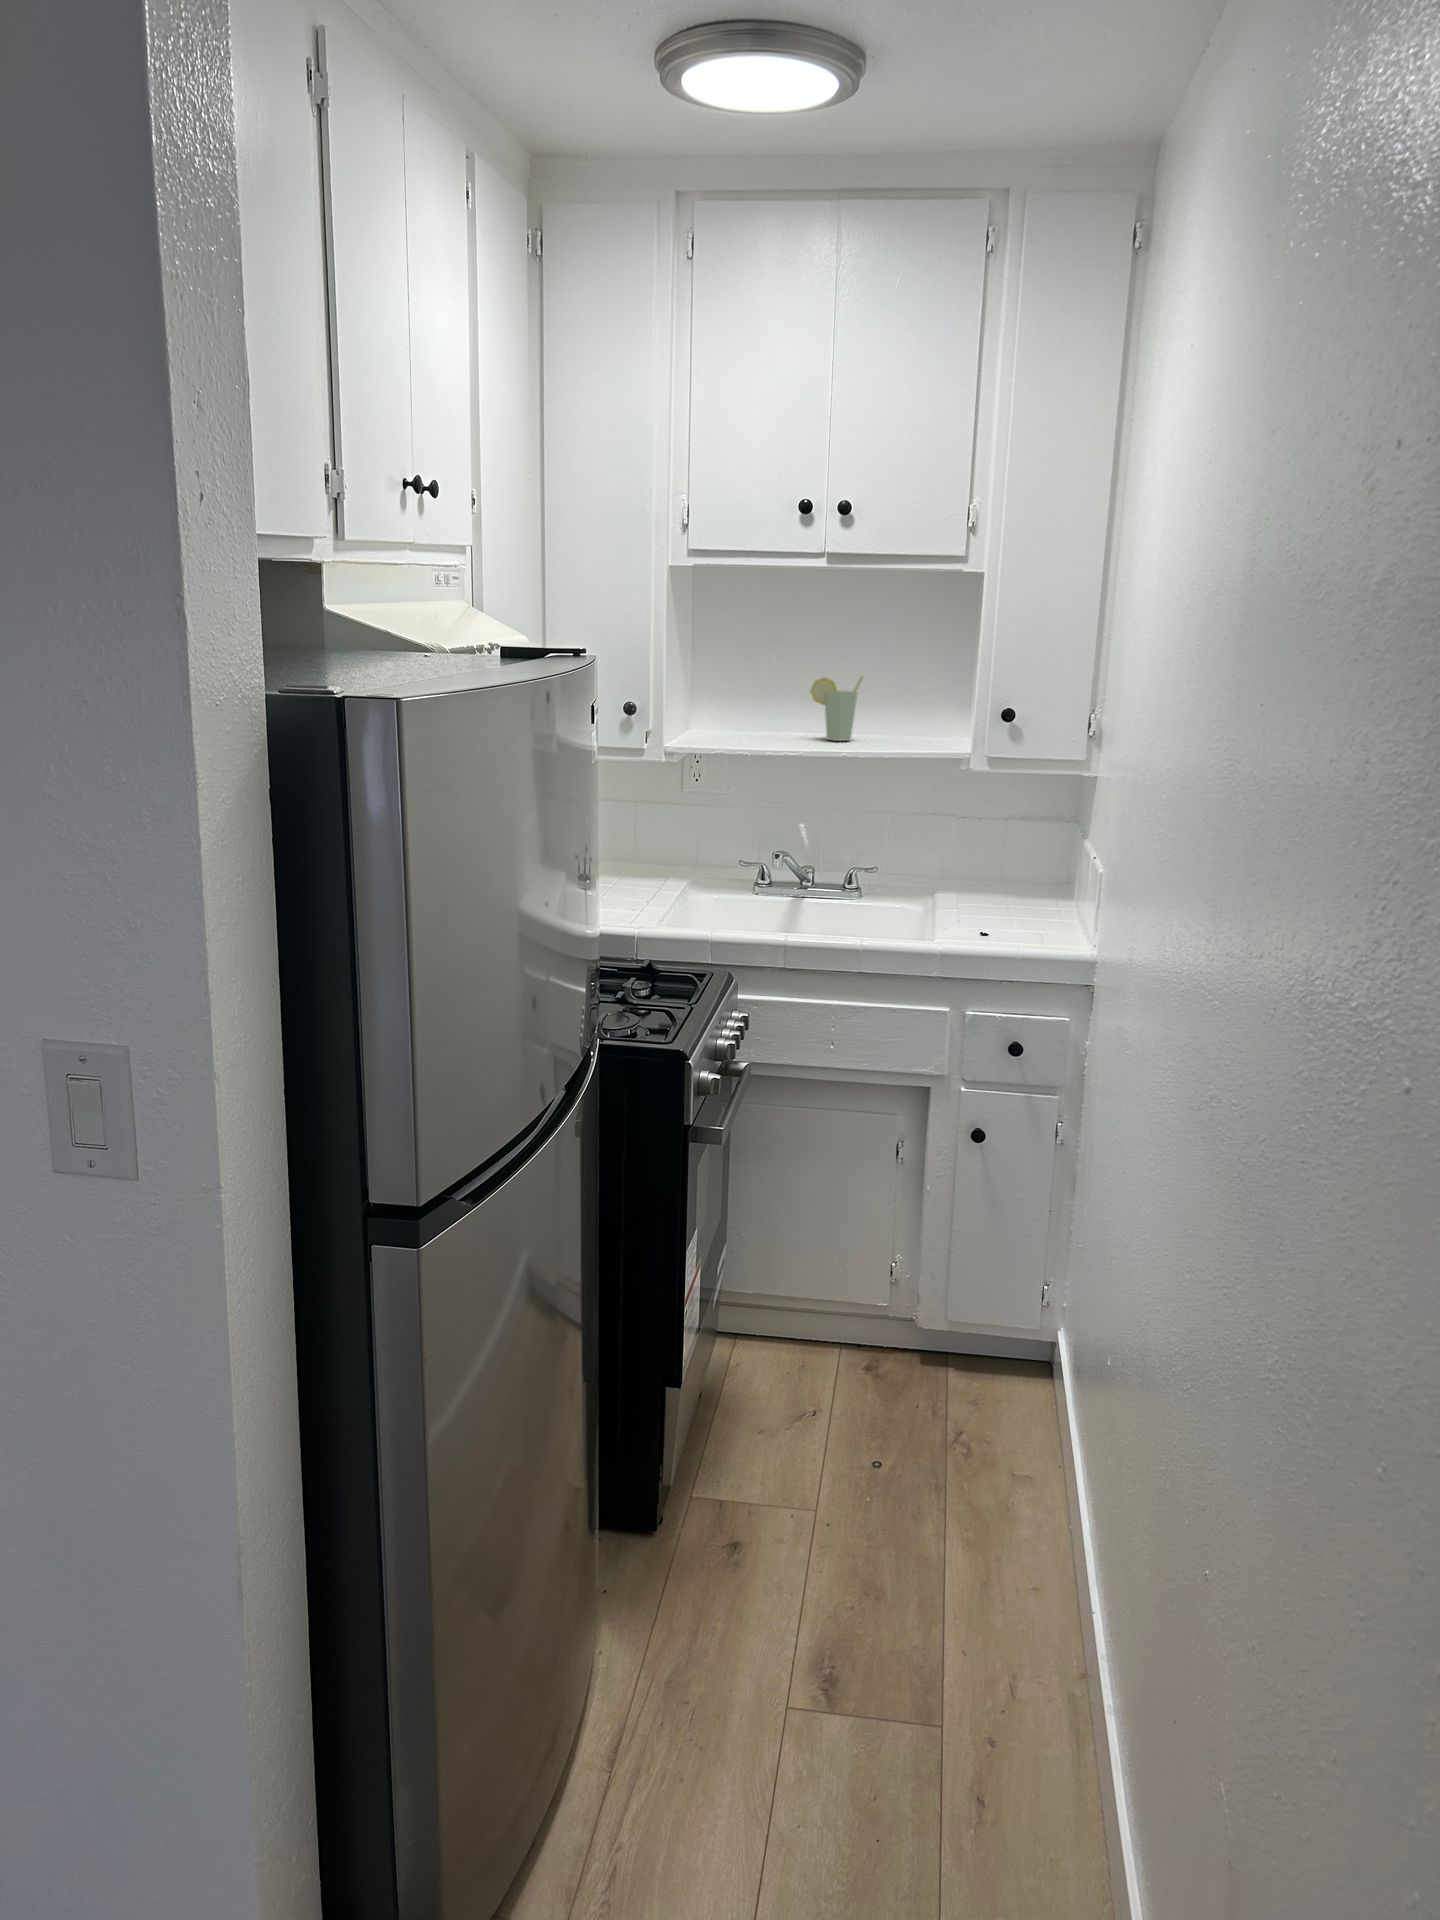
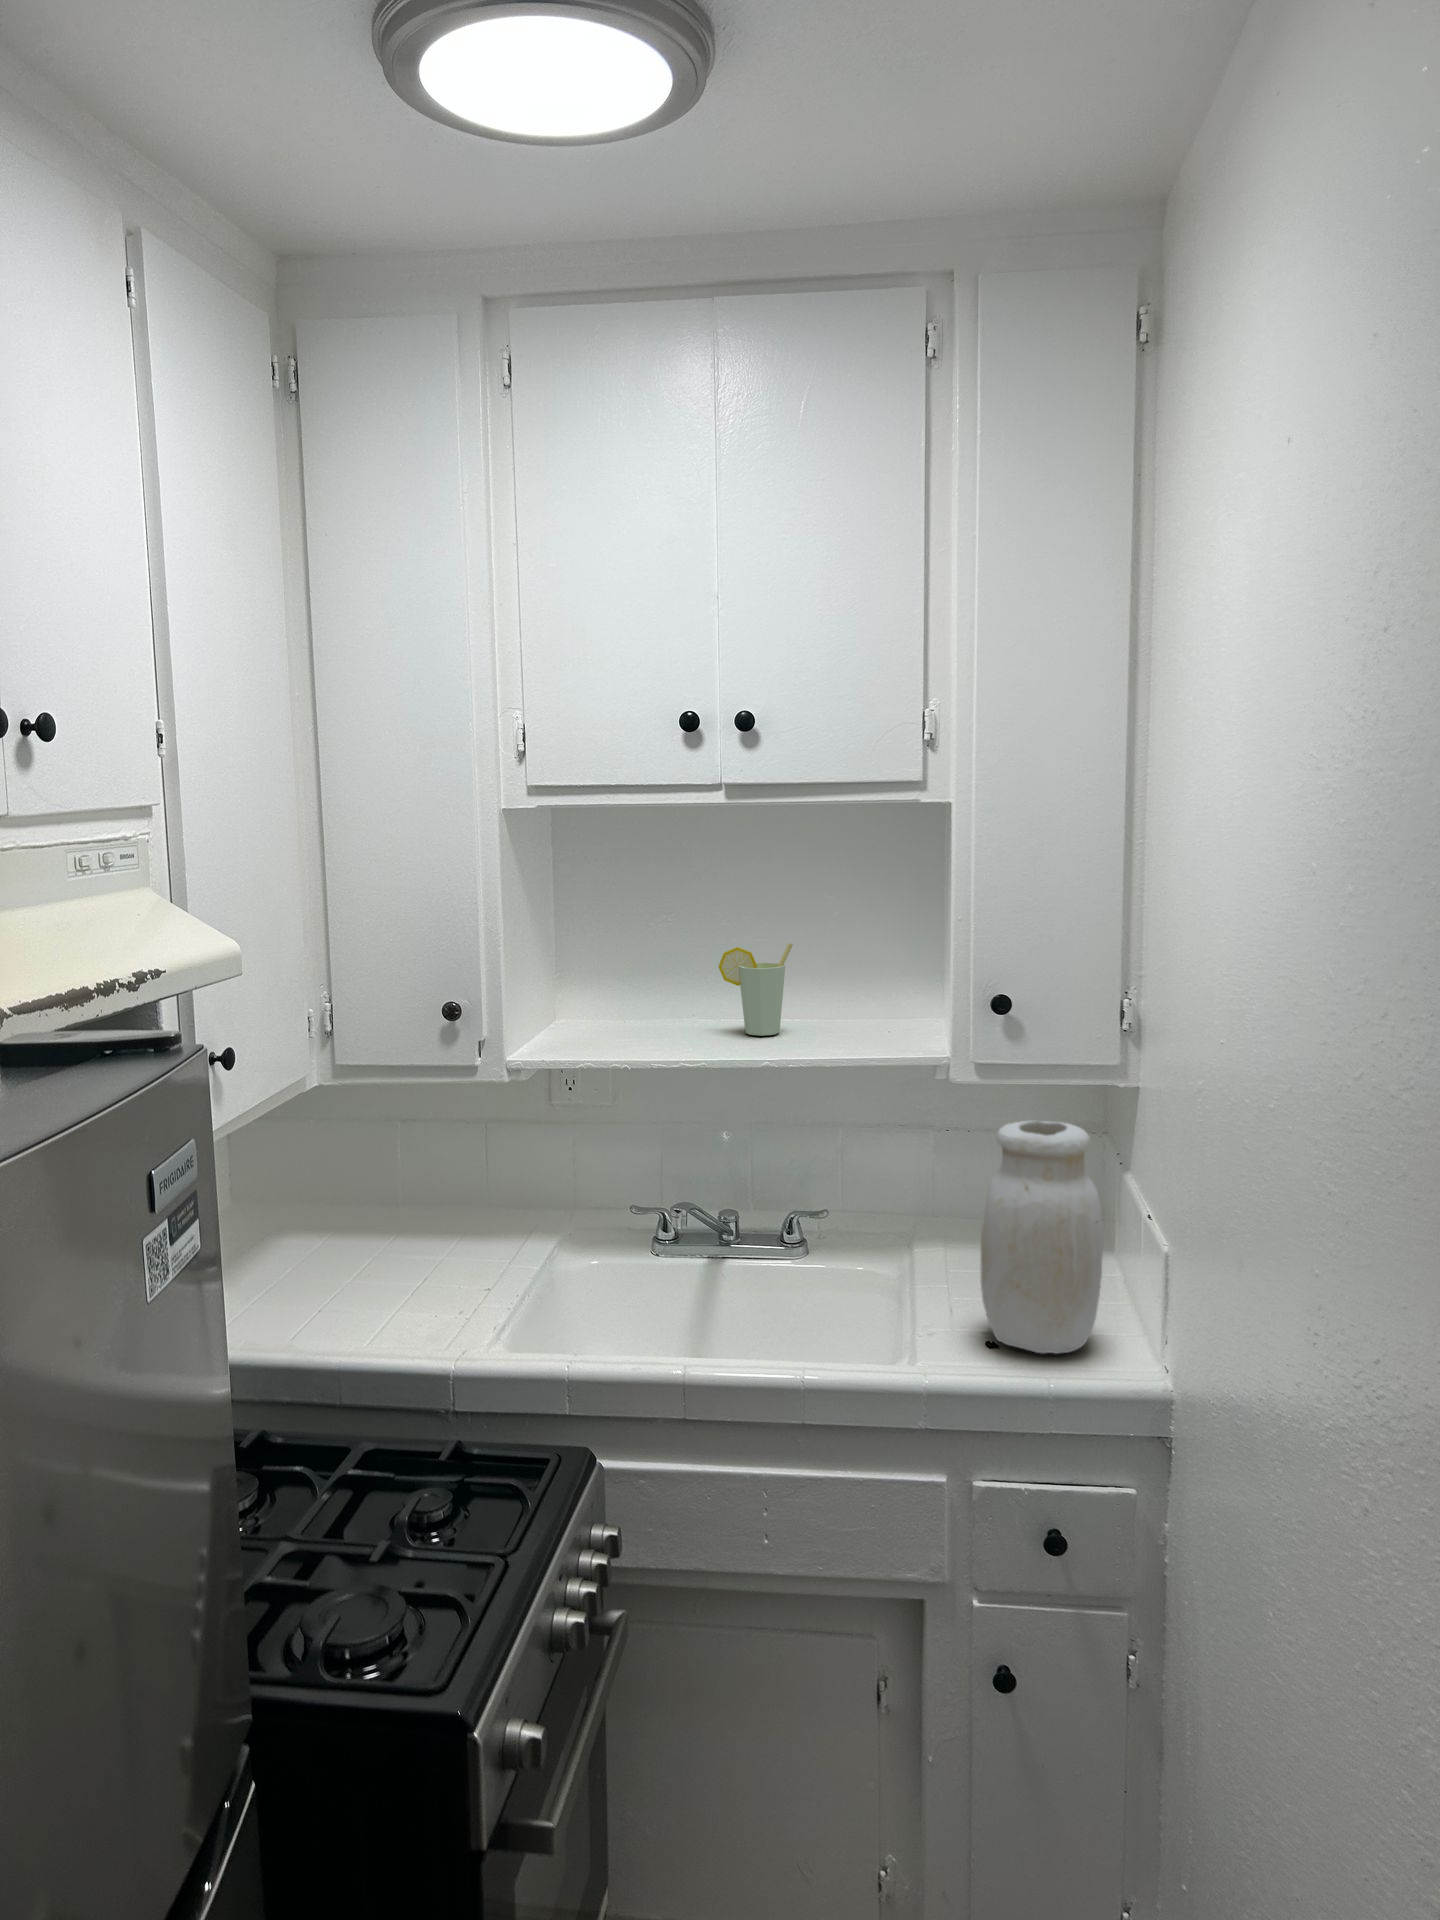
jar: none [982,787,1064,937] -> present [981,1121,1103,1354]

